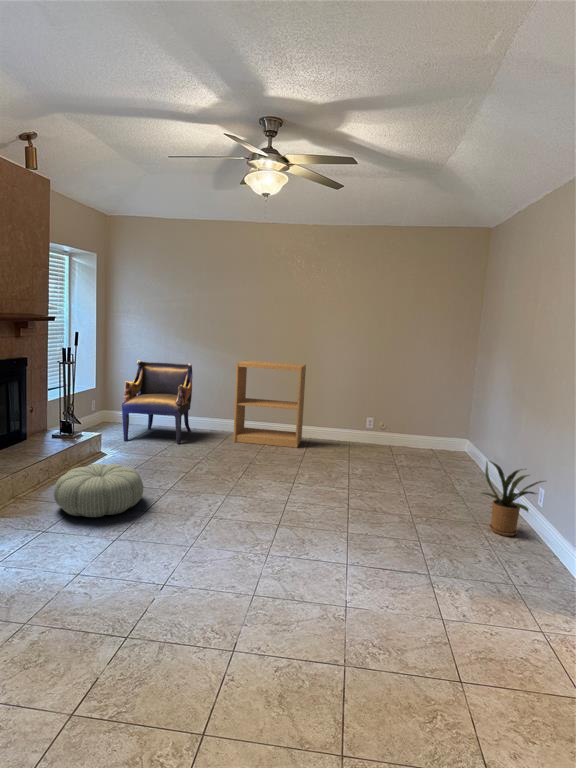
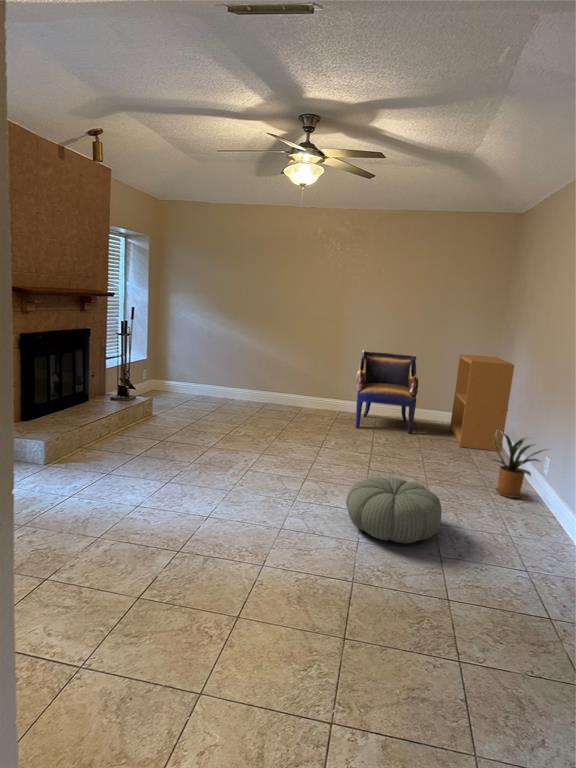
armchair: present [122,360,192,444] -> present [355,350,418,434]
bookshelf: present [233,360,306,448] -> present [450,354,514,451]
pouf: present [54,464,143,517] -> present [346,477,442,543]

